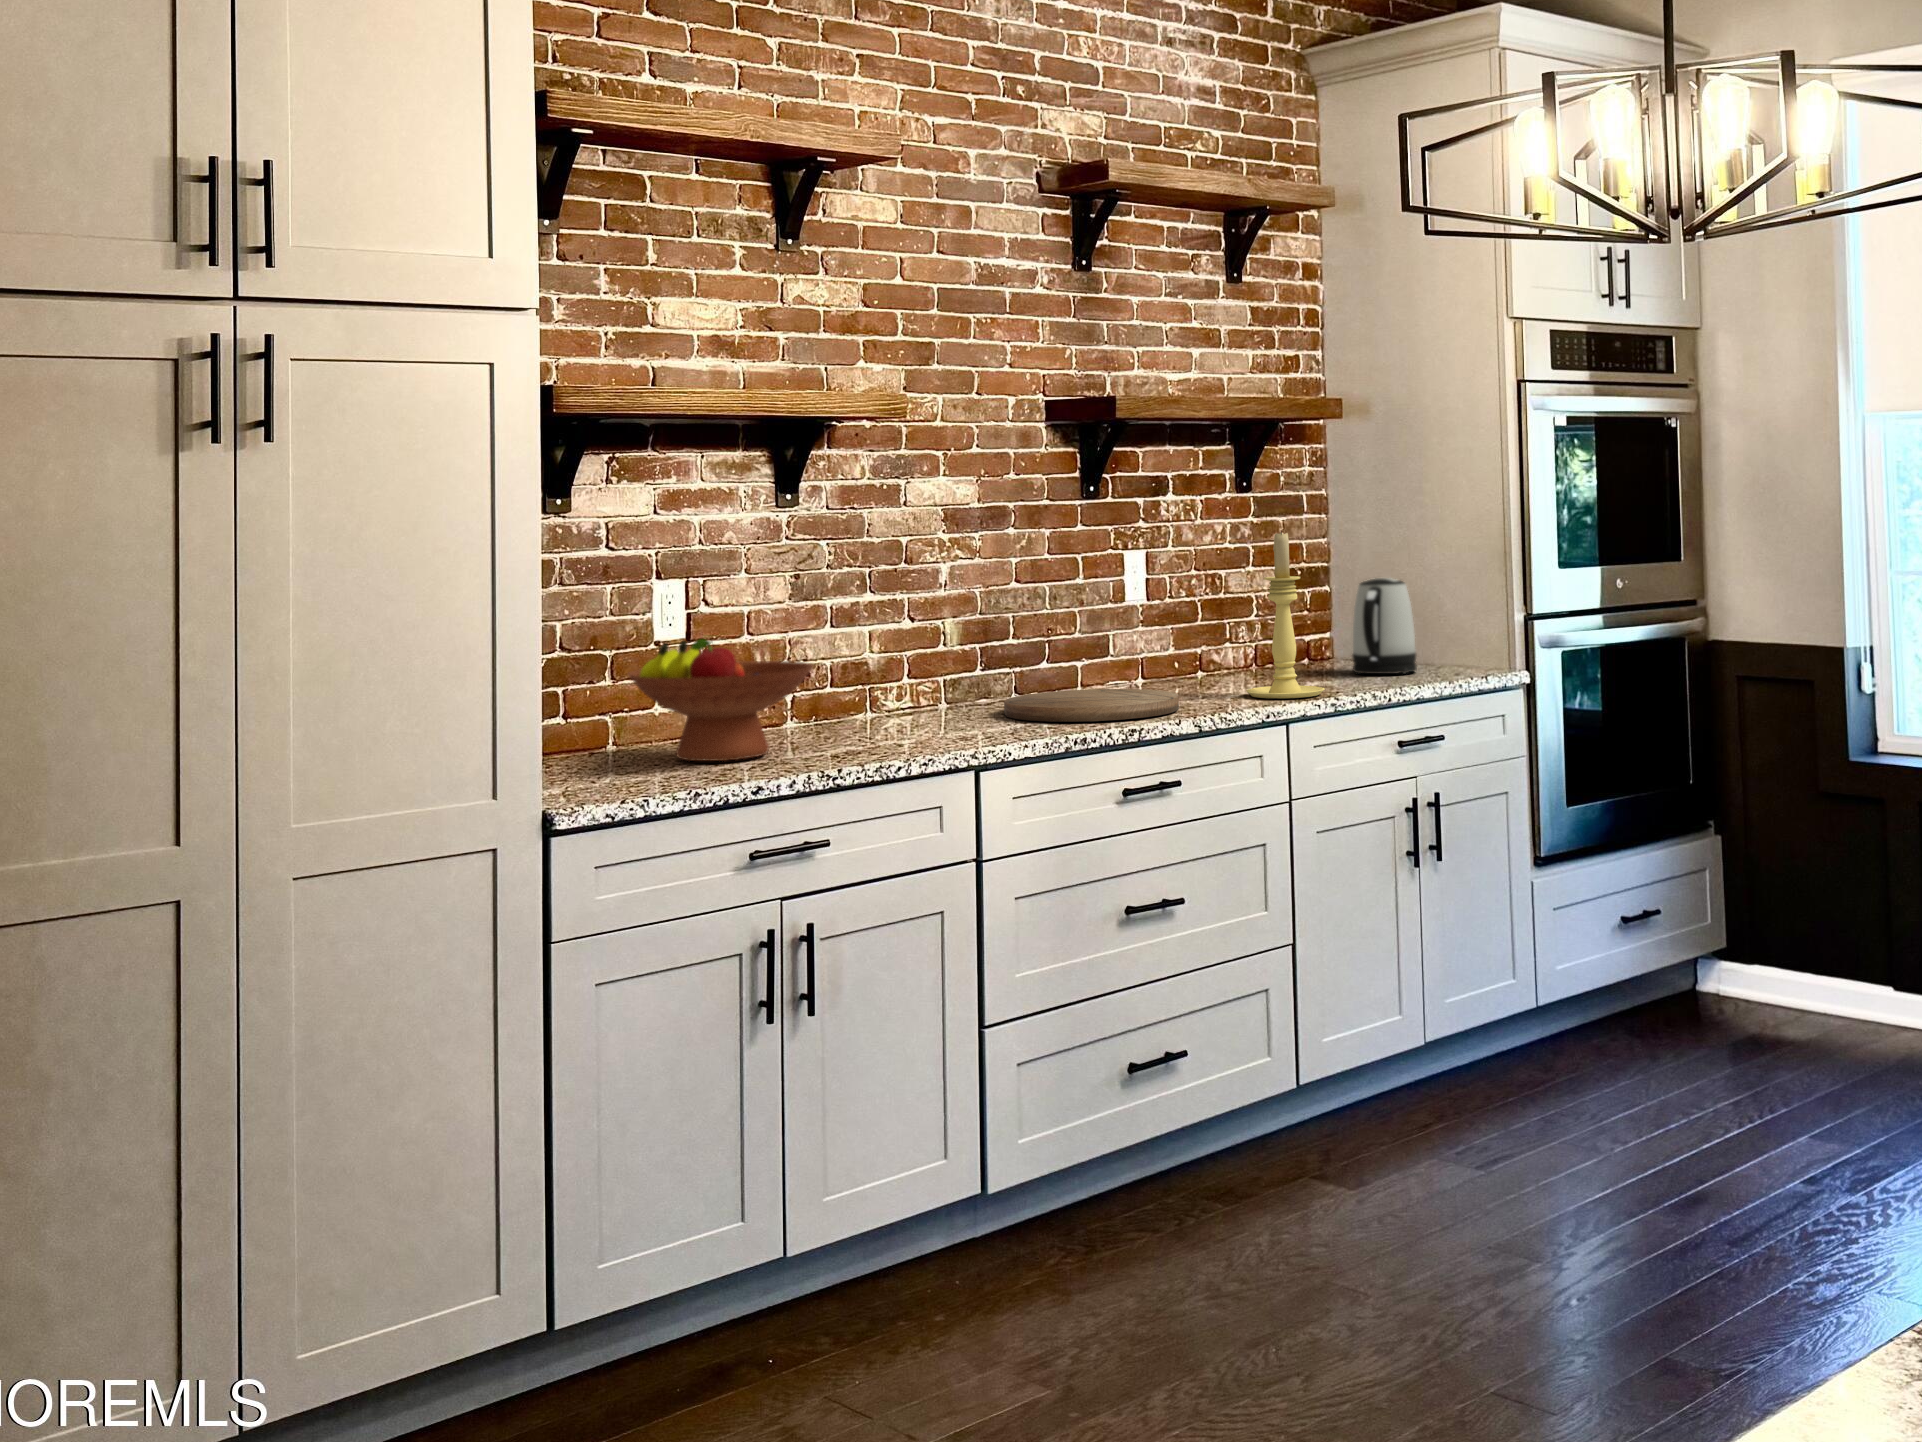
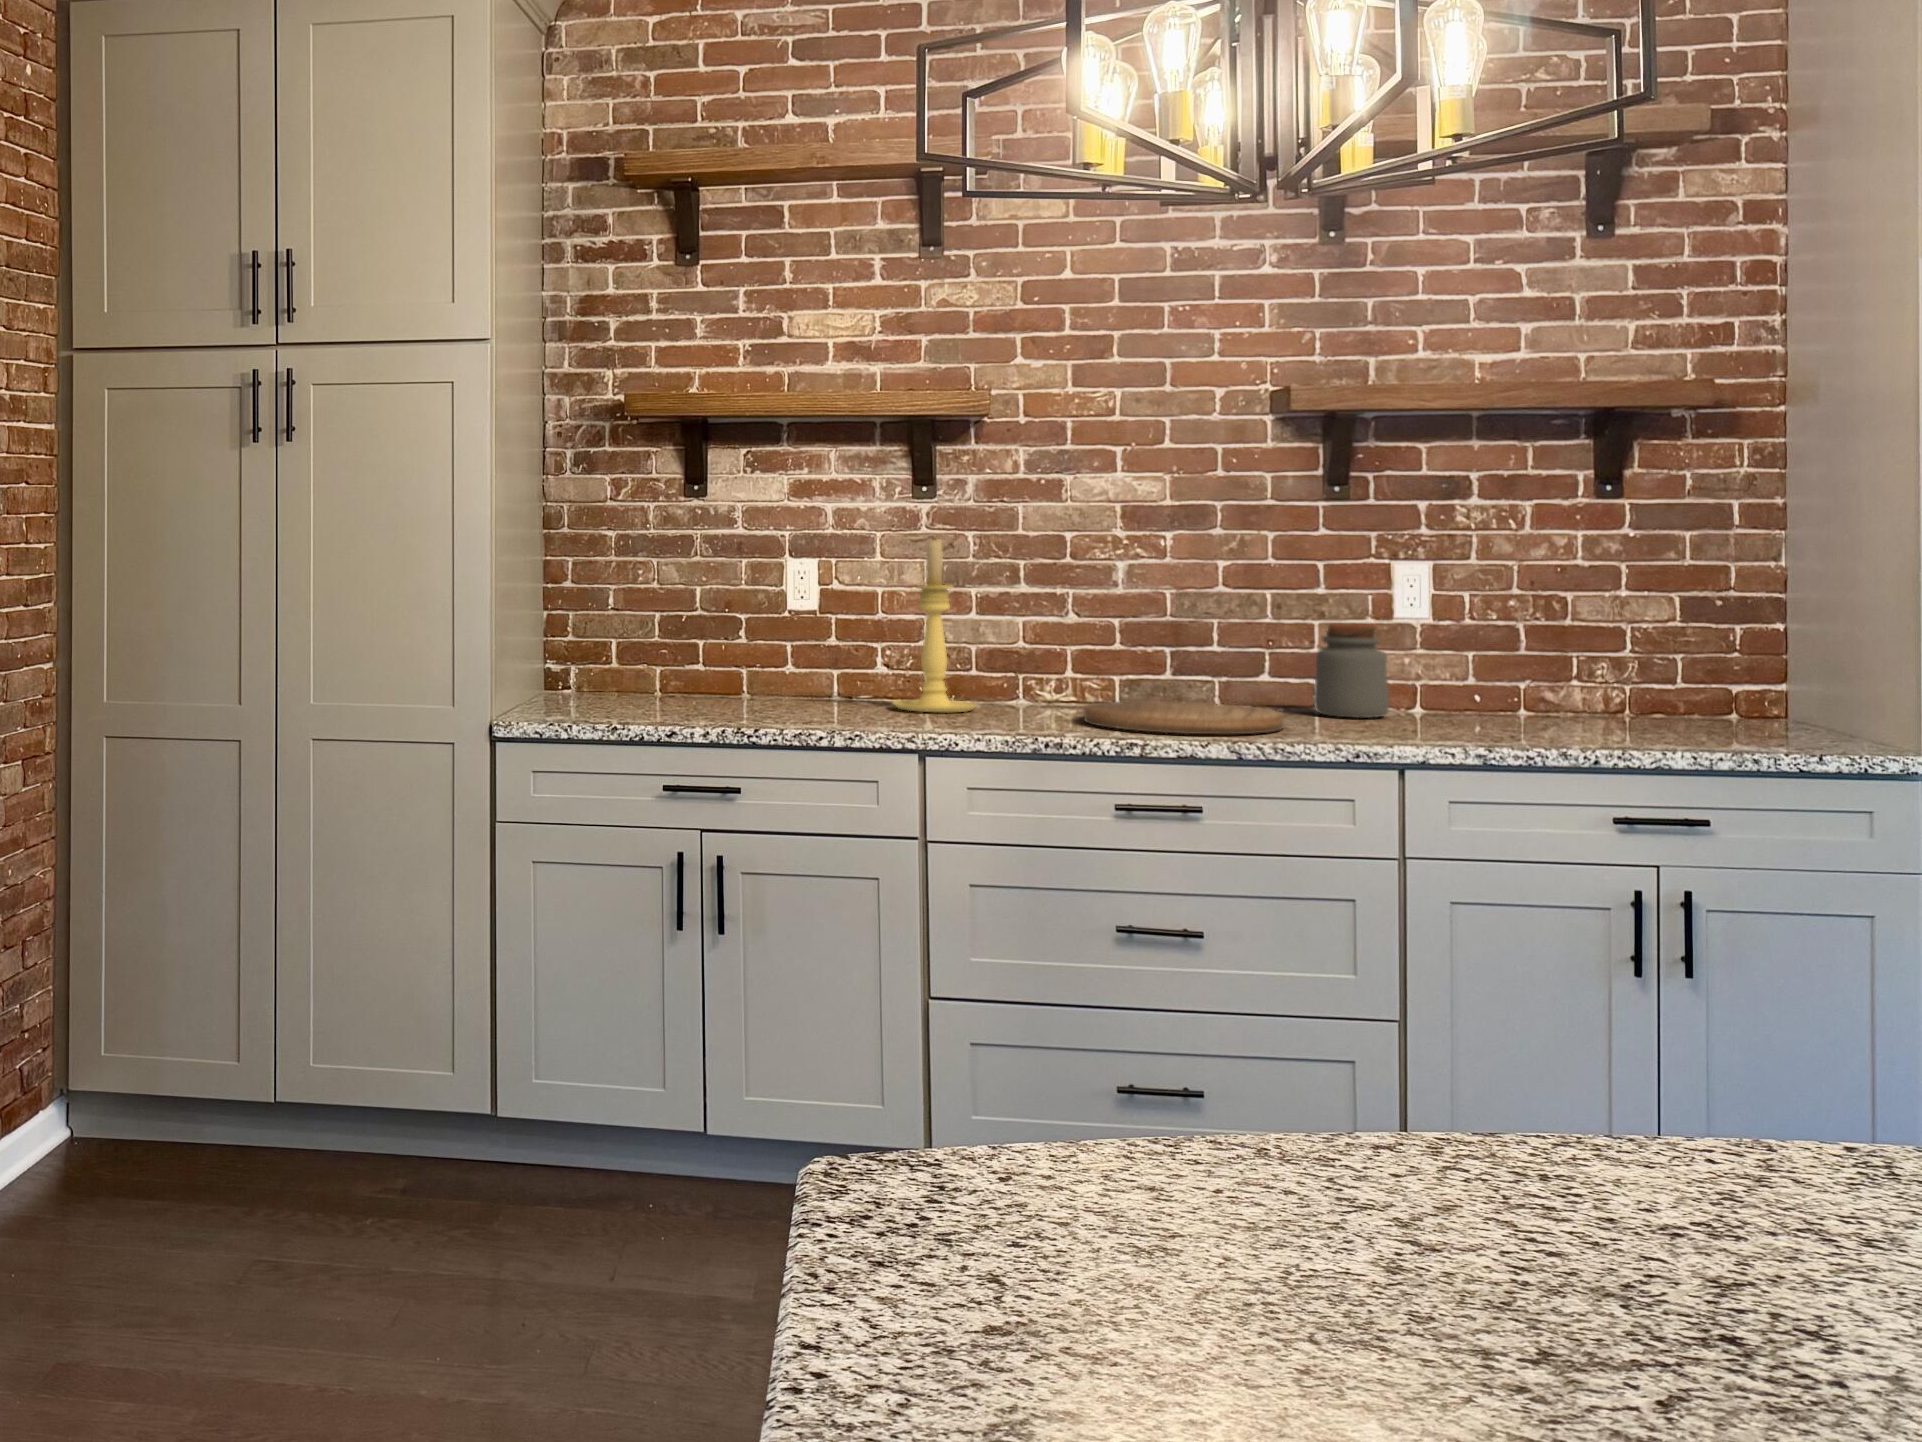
candle holder: present [1246,531,1324,698] -> present [893,539,976,712]
kettle: present [1352,578,1417,674] -> none [1656,615,1774,742]
jar: none [1105,607,1166,690] -> present [1314,623,1389,718]
fruit bowl: present [628,639,814,761] -> none [670,605,830,713]

